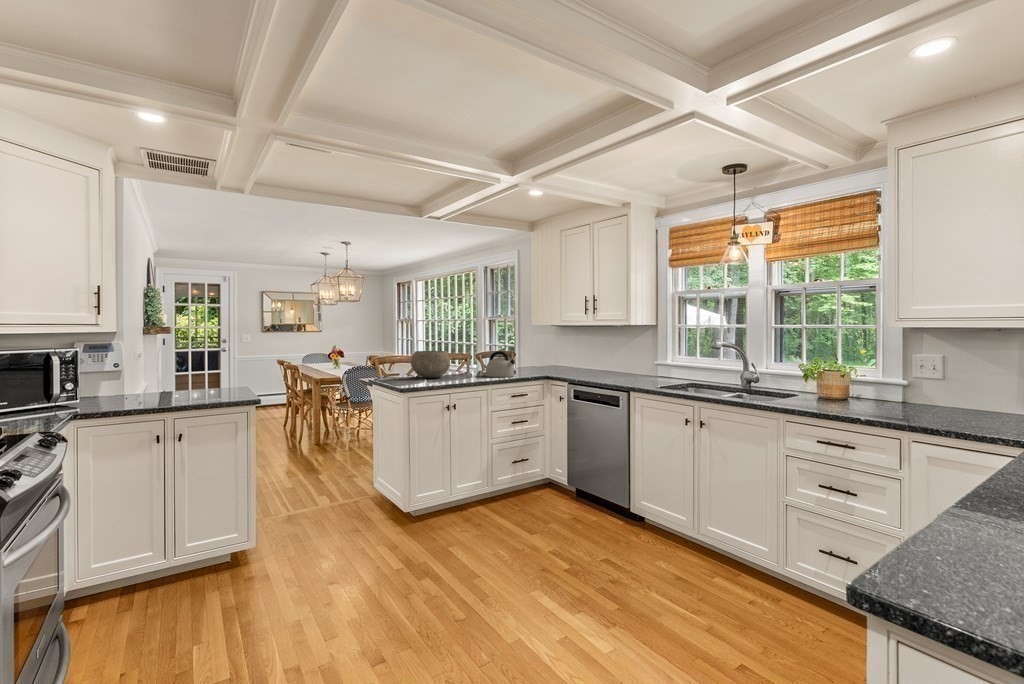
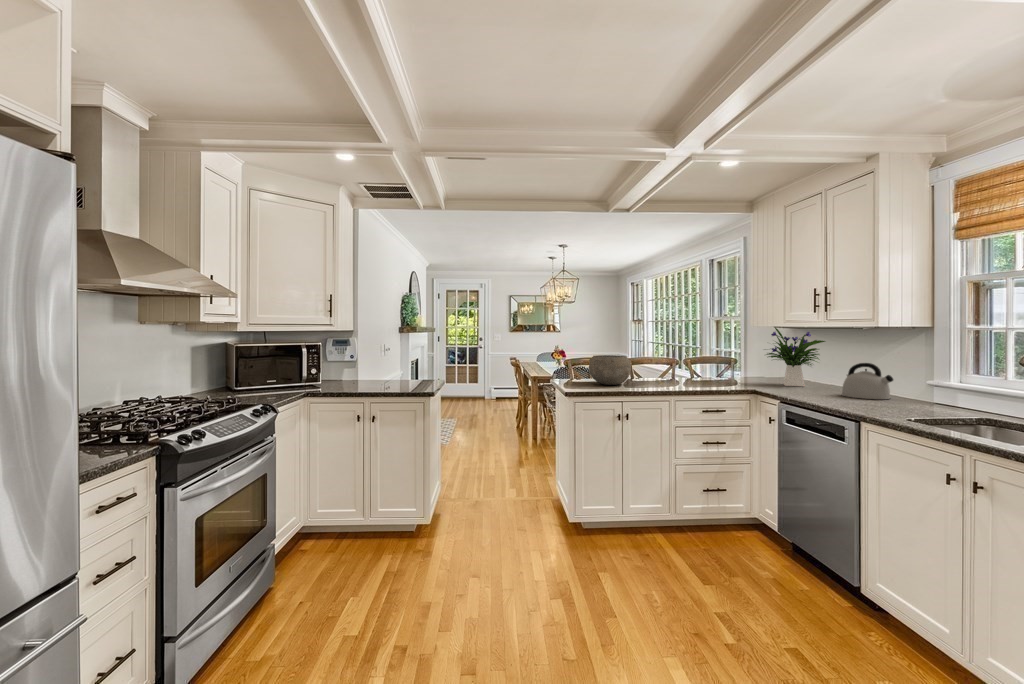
flower arrangement: none [545,326,589,372] -> present [766,328,825,387]
kettle: present [486,351,515,377] -> present [842,363,893,399]

